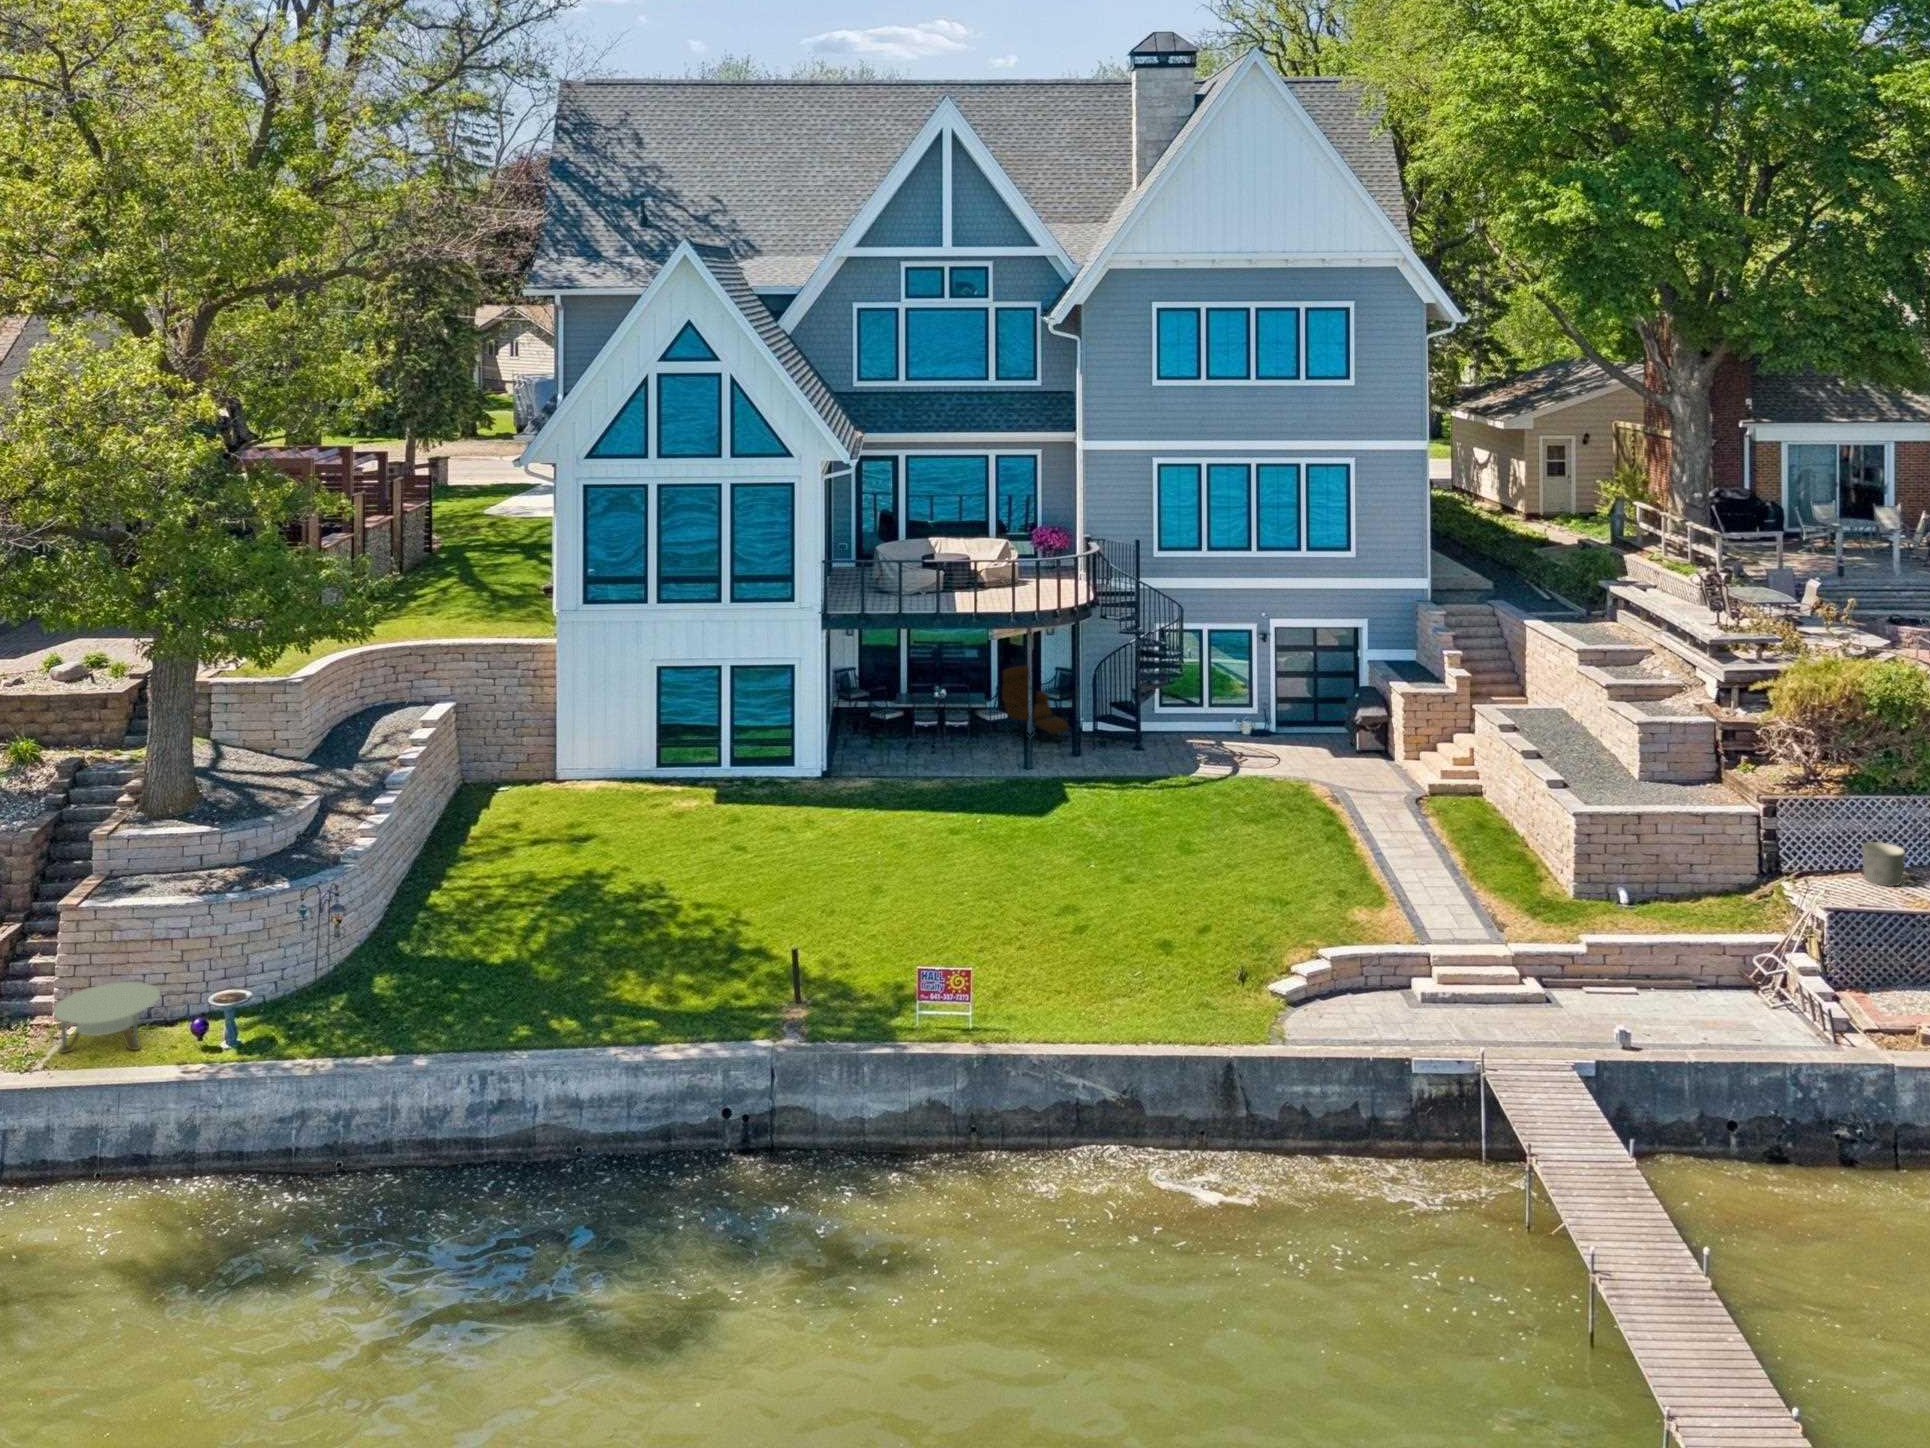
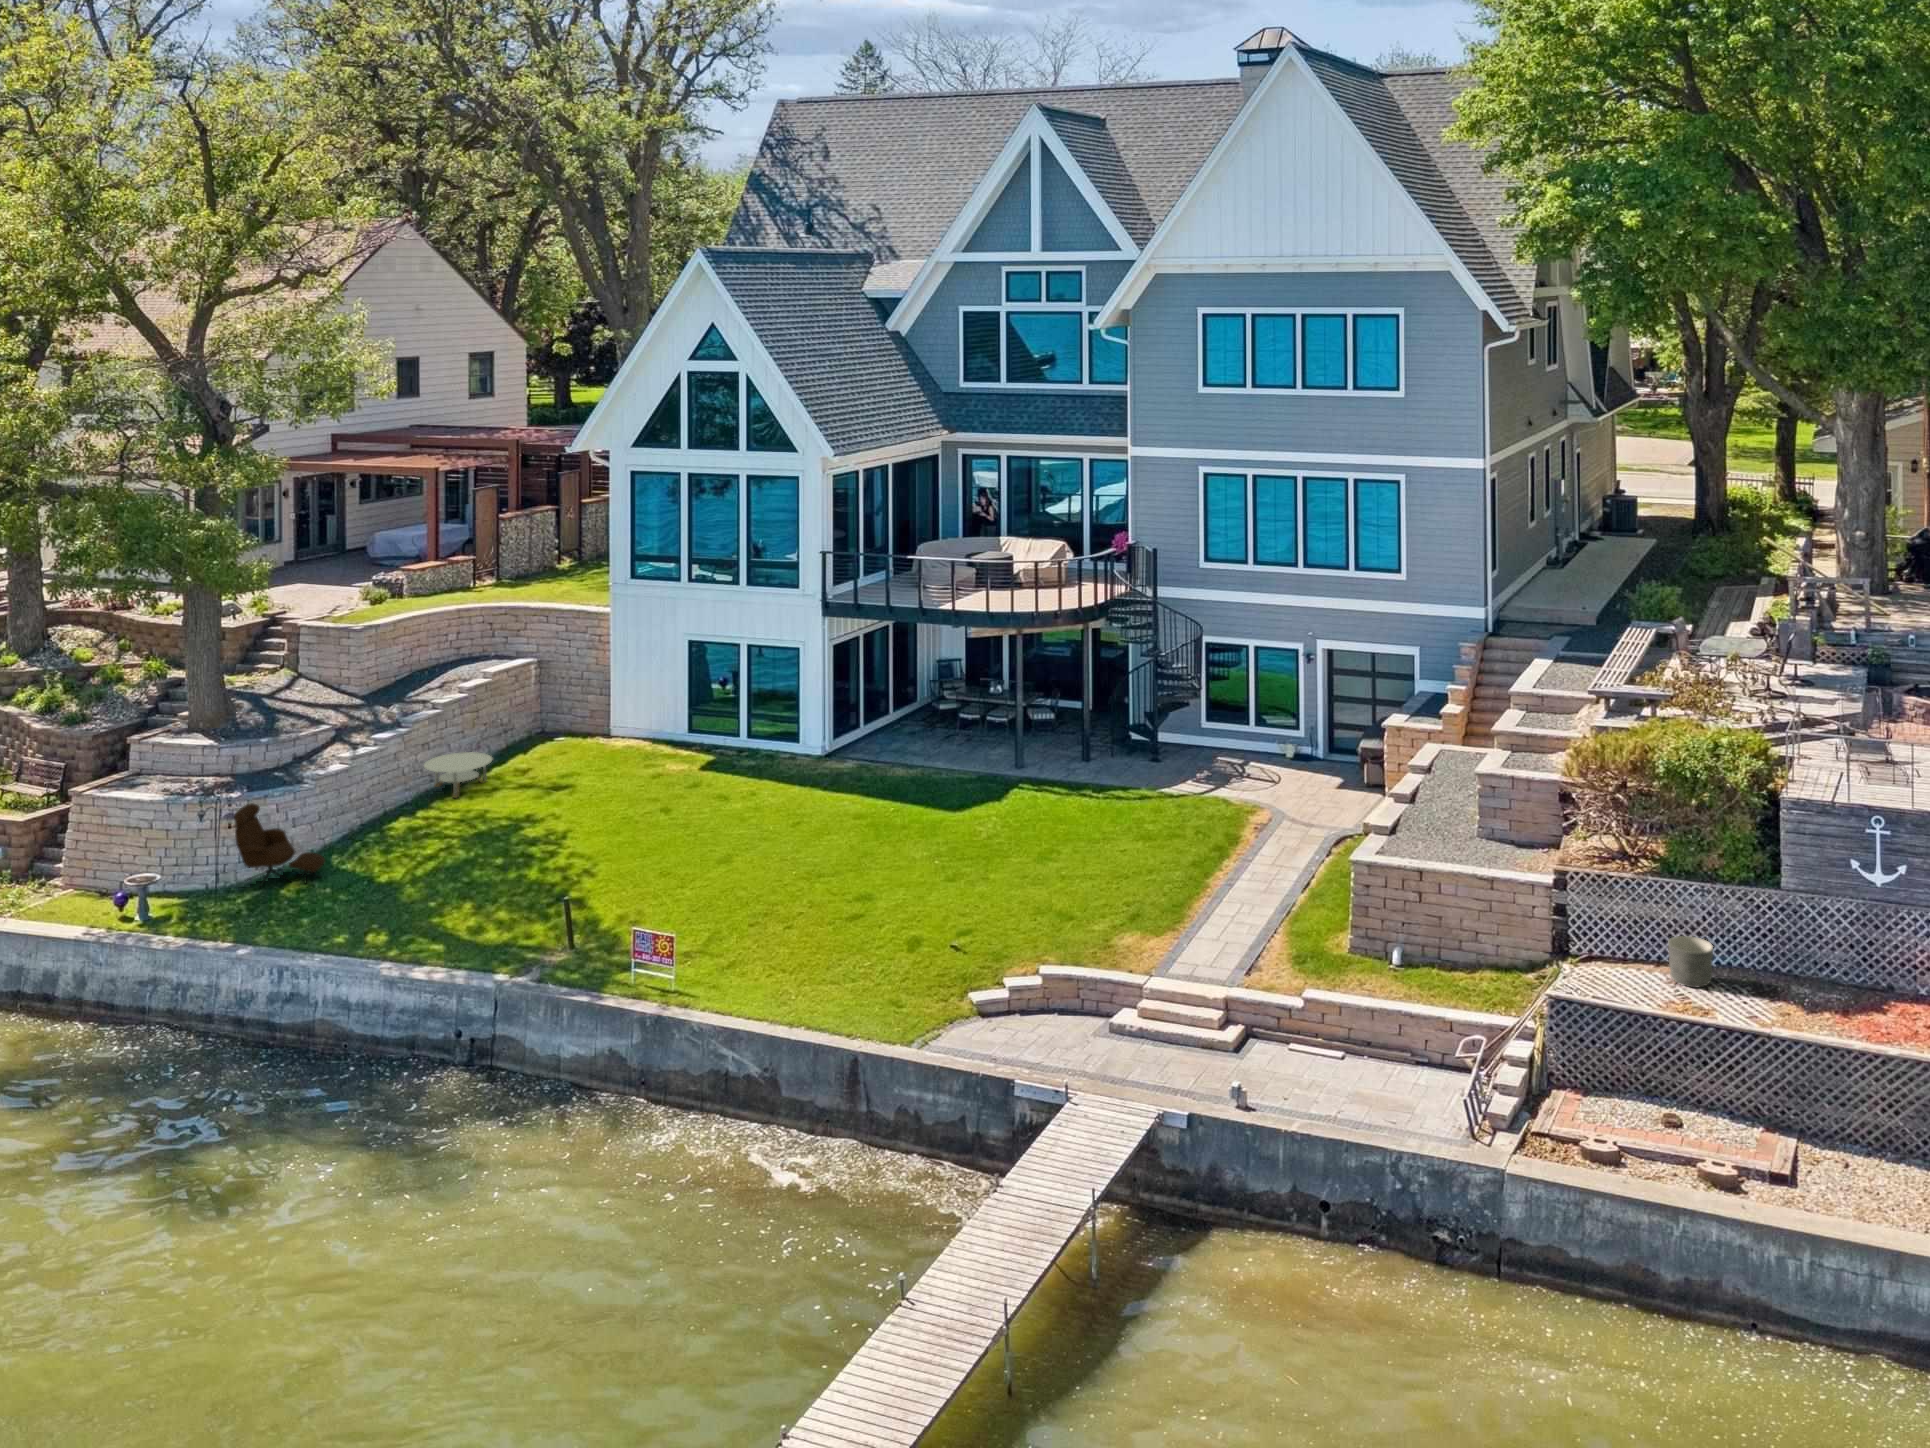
lounge chair: present [1002,666,1068,740] -> present [234,803,325,886]
round table: present [54,982,160,1053] -> present [424,752,492,798]

